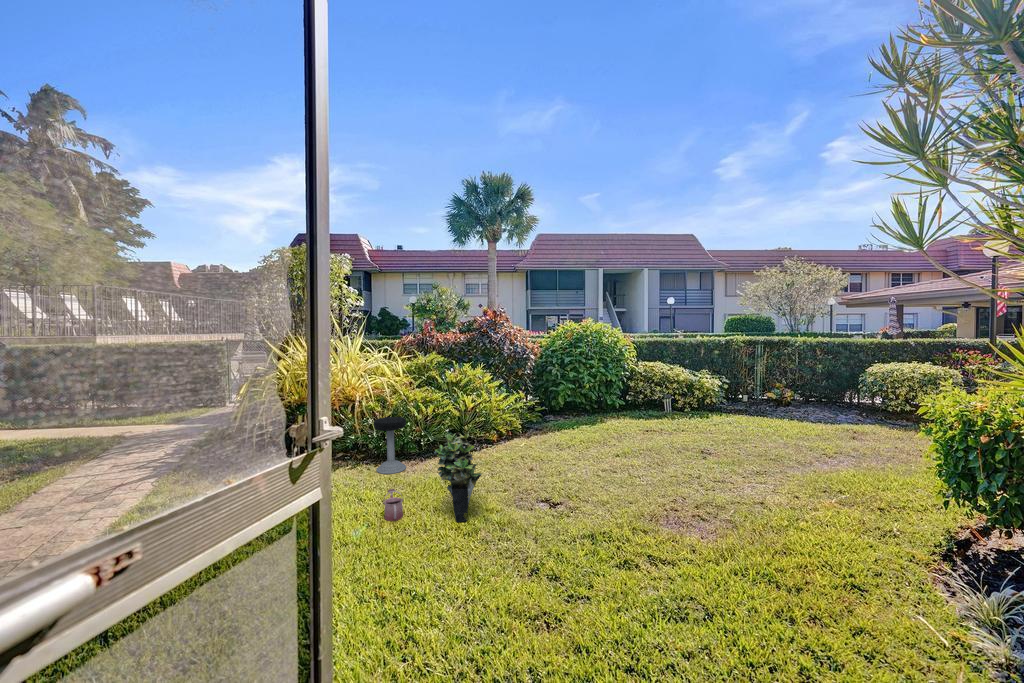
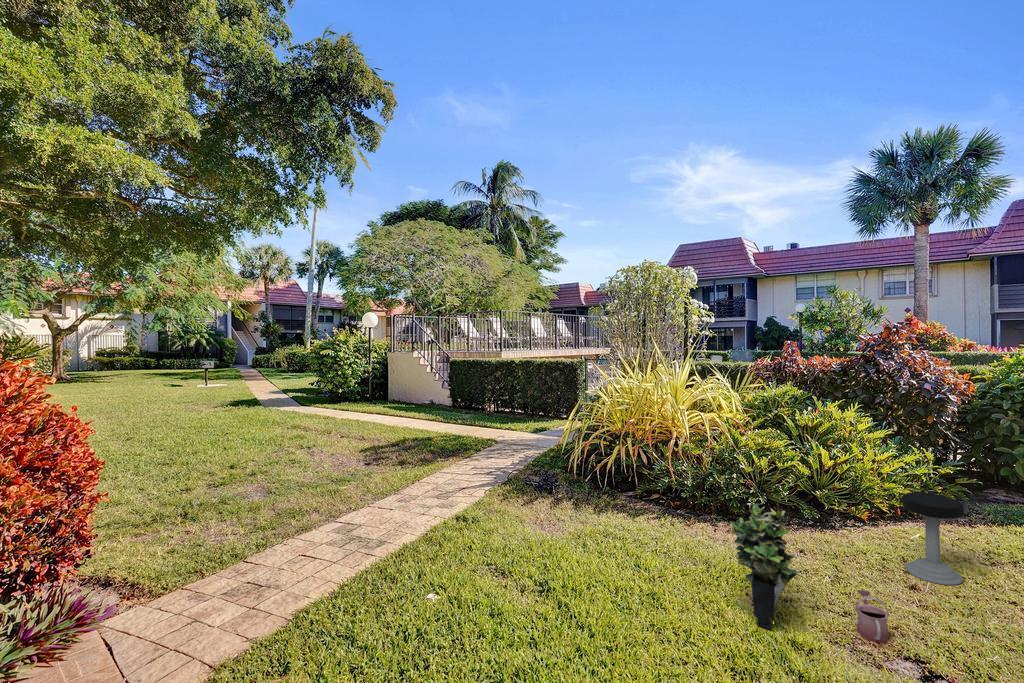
stool: present [374,417,406,474] -> present [902,492,964,585]
watering can: present [383,489,403,521] -> present [855,590,889,643]

